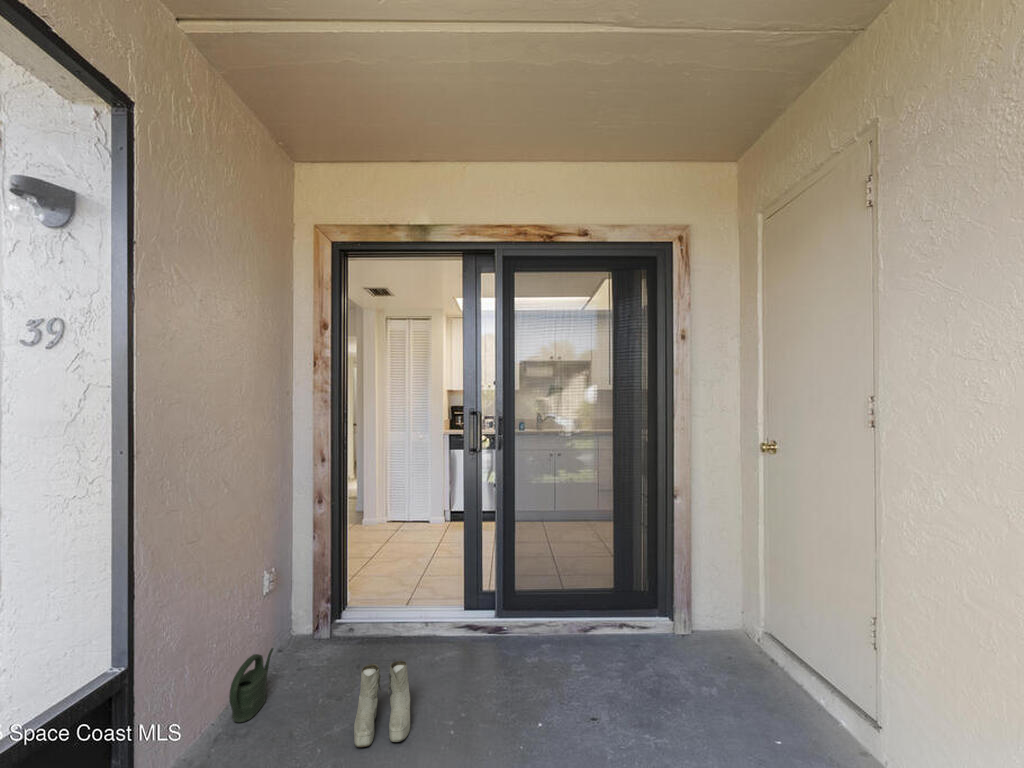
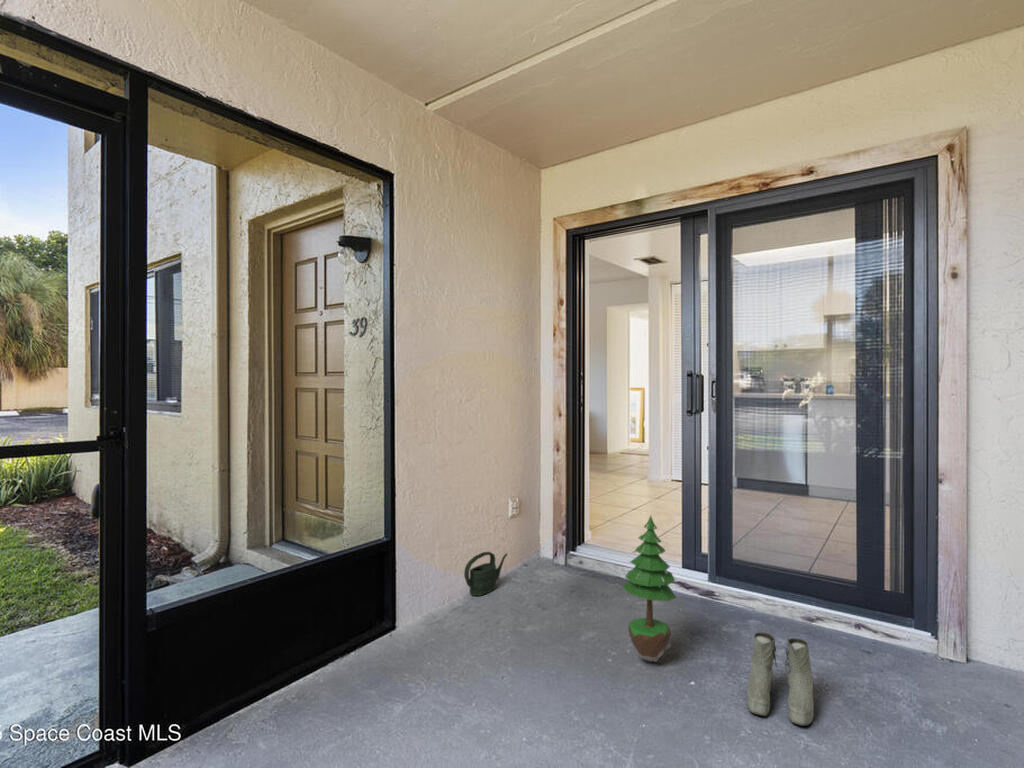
potted tree: none [470,571,525,729] -> present [623,516,676,662]
boots: present [354,661,410,747] -> present [747,633,814,726]

